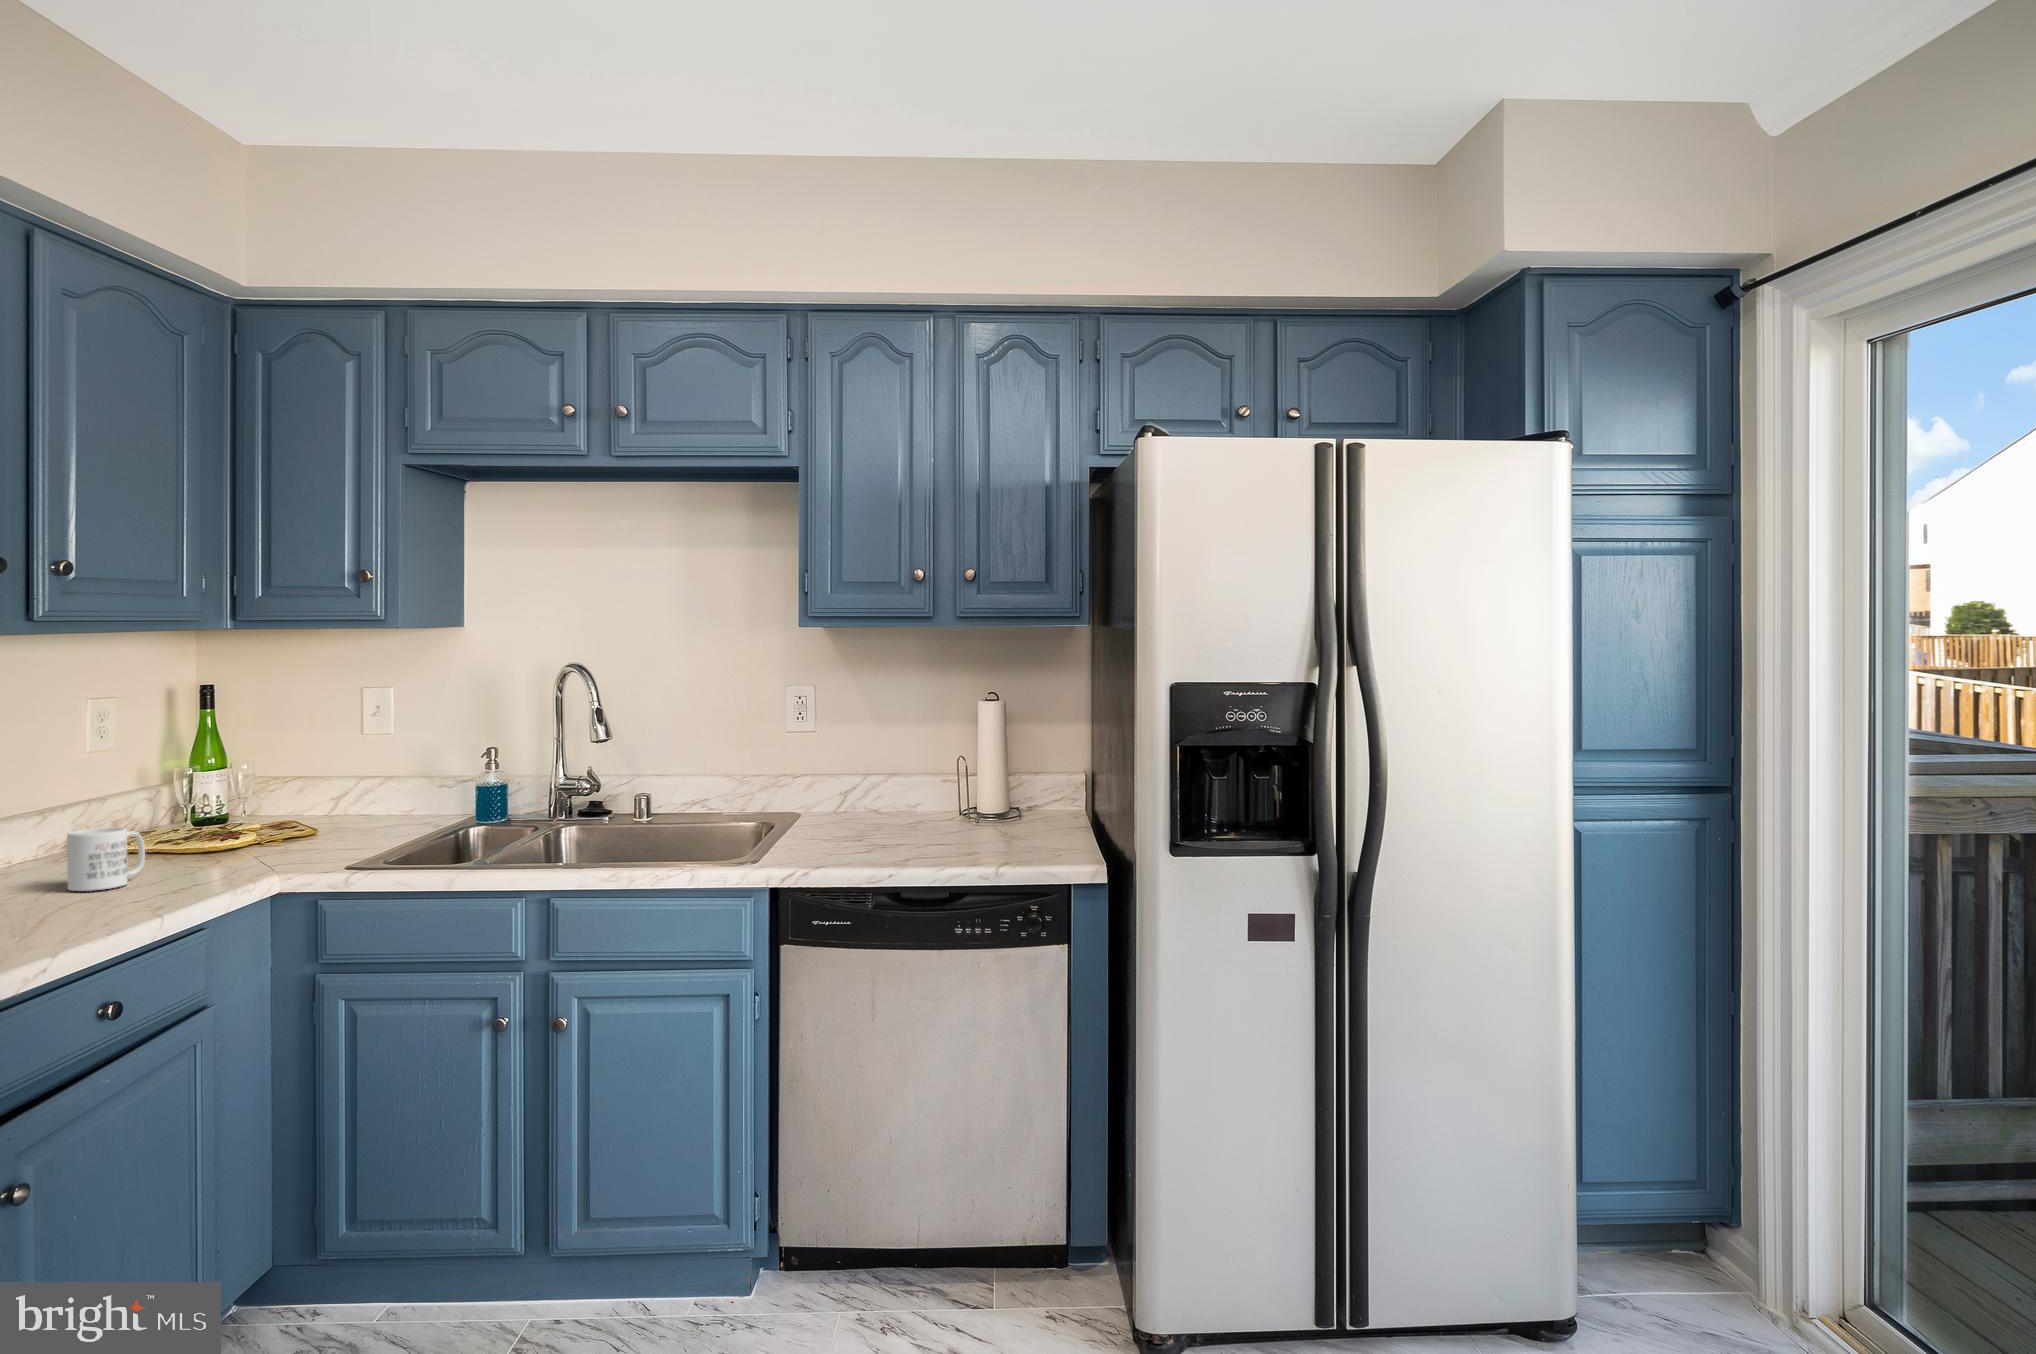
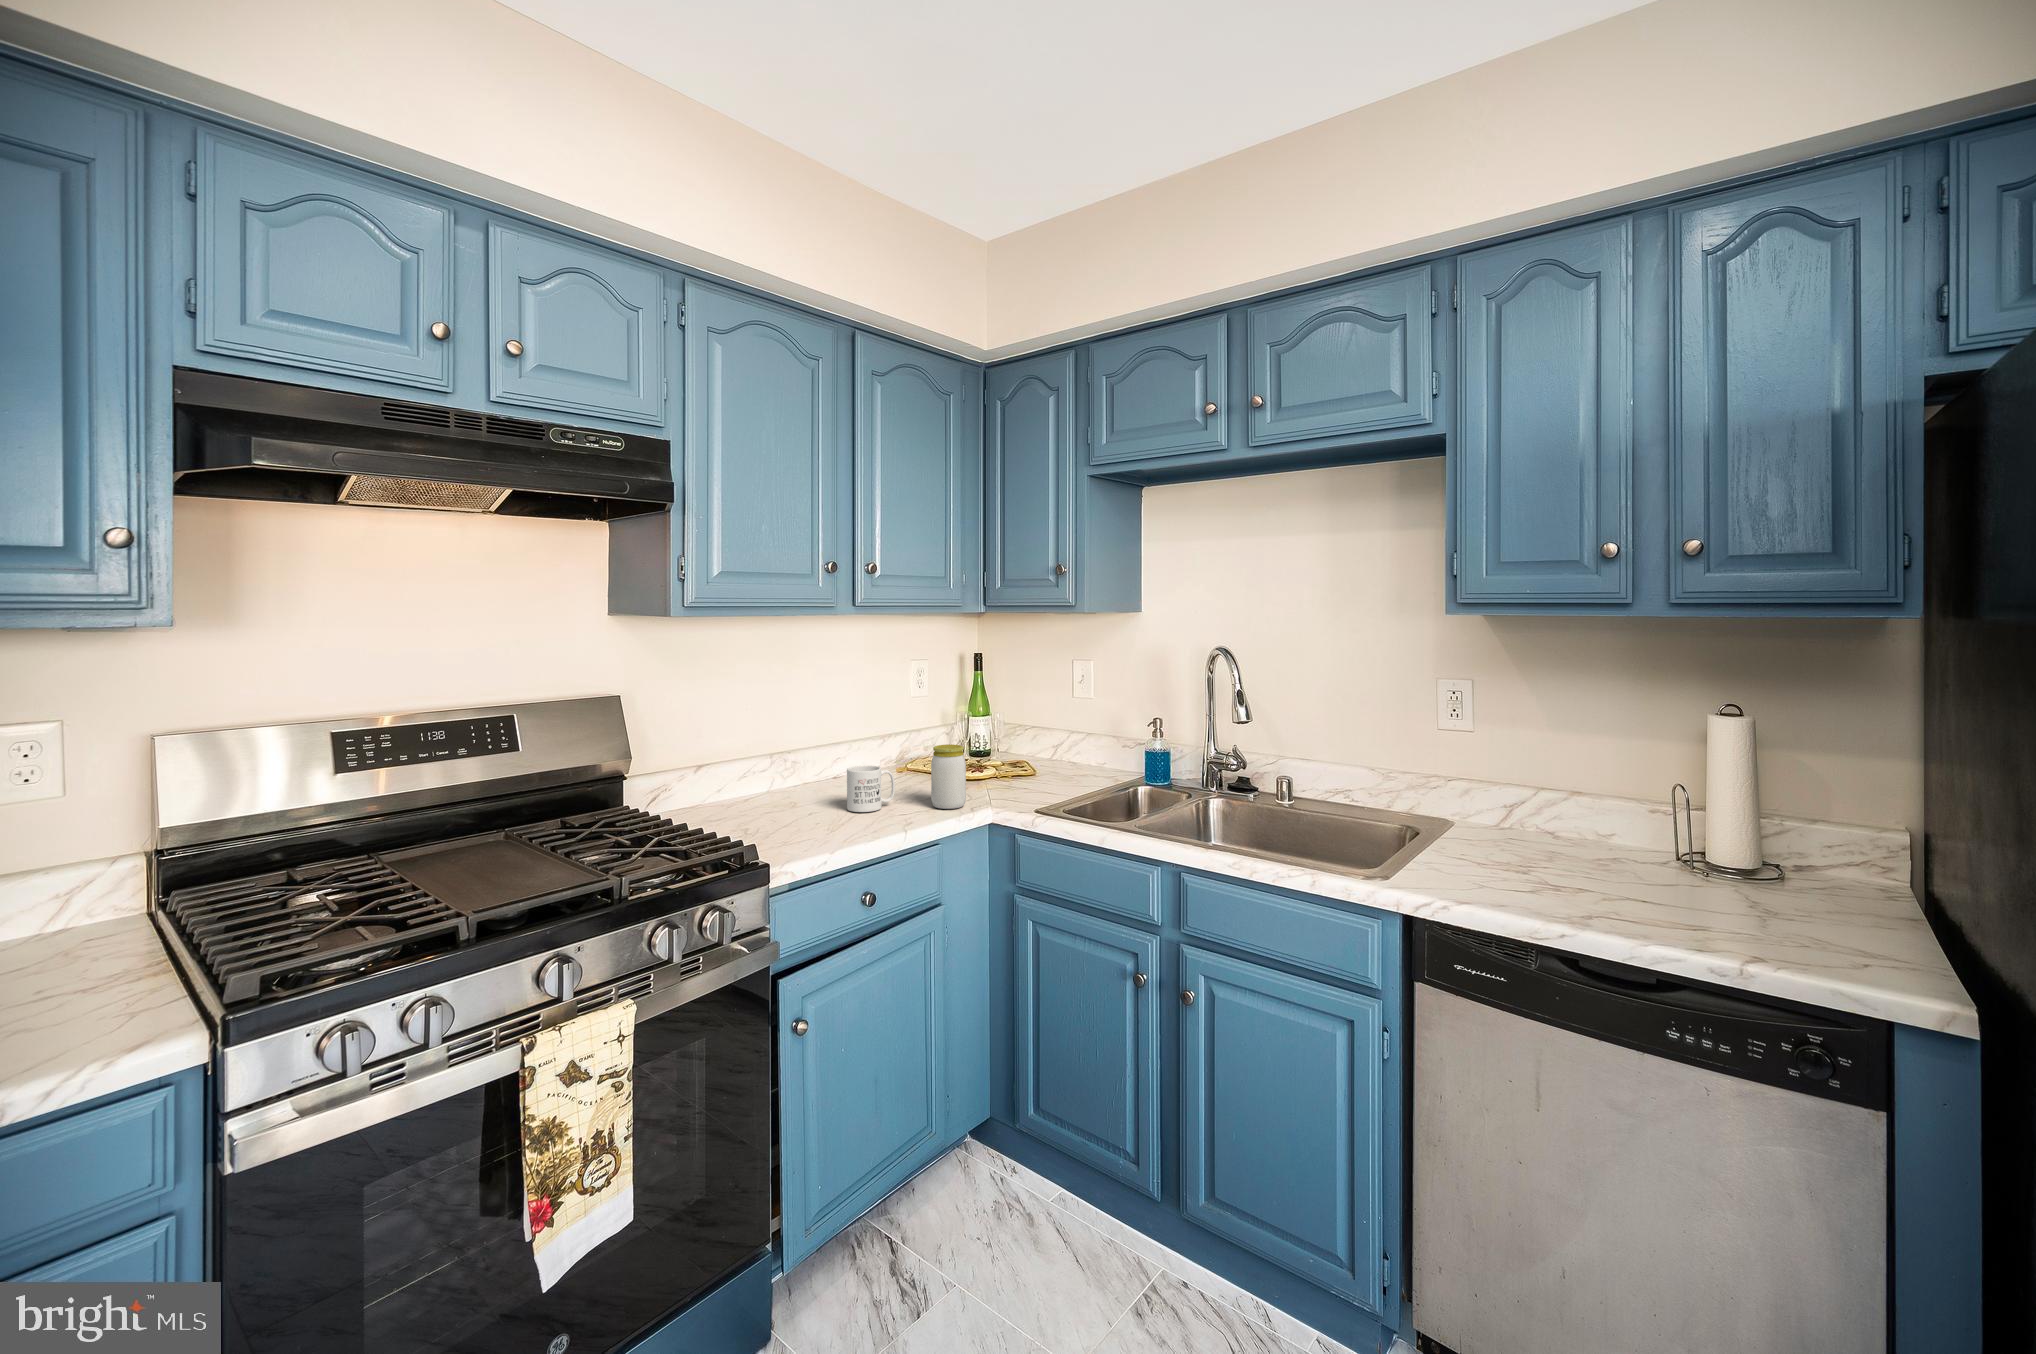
jar: none [205,790,260,872] -> present [931,744,966,809]

